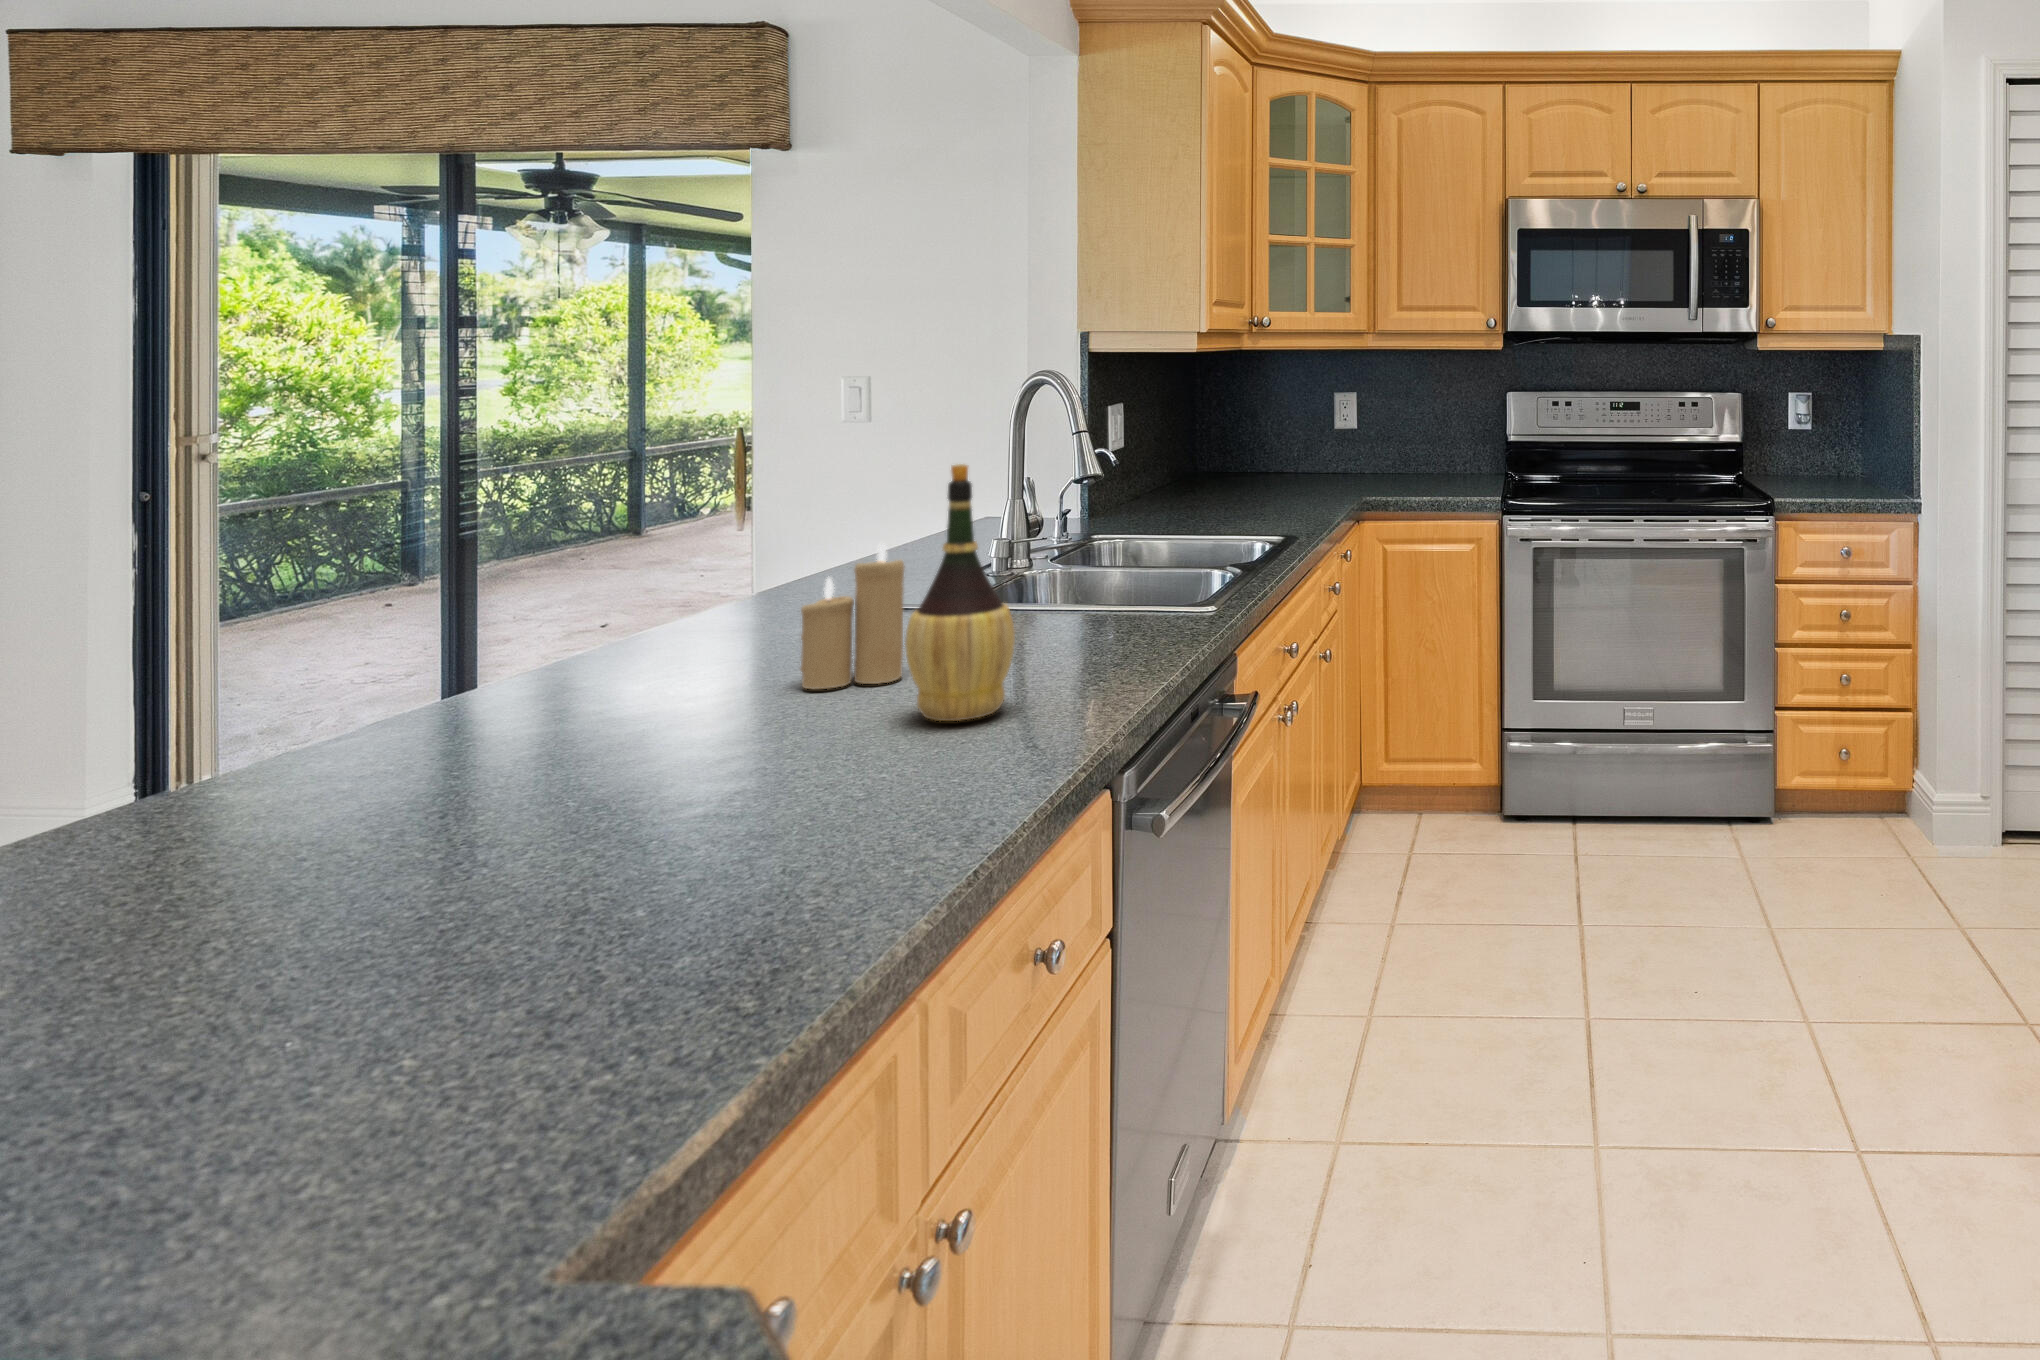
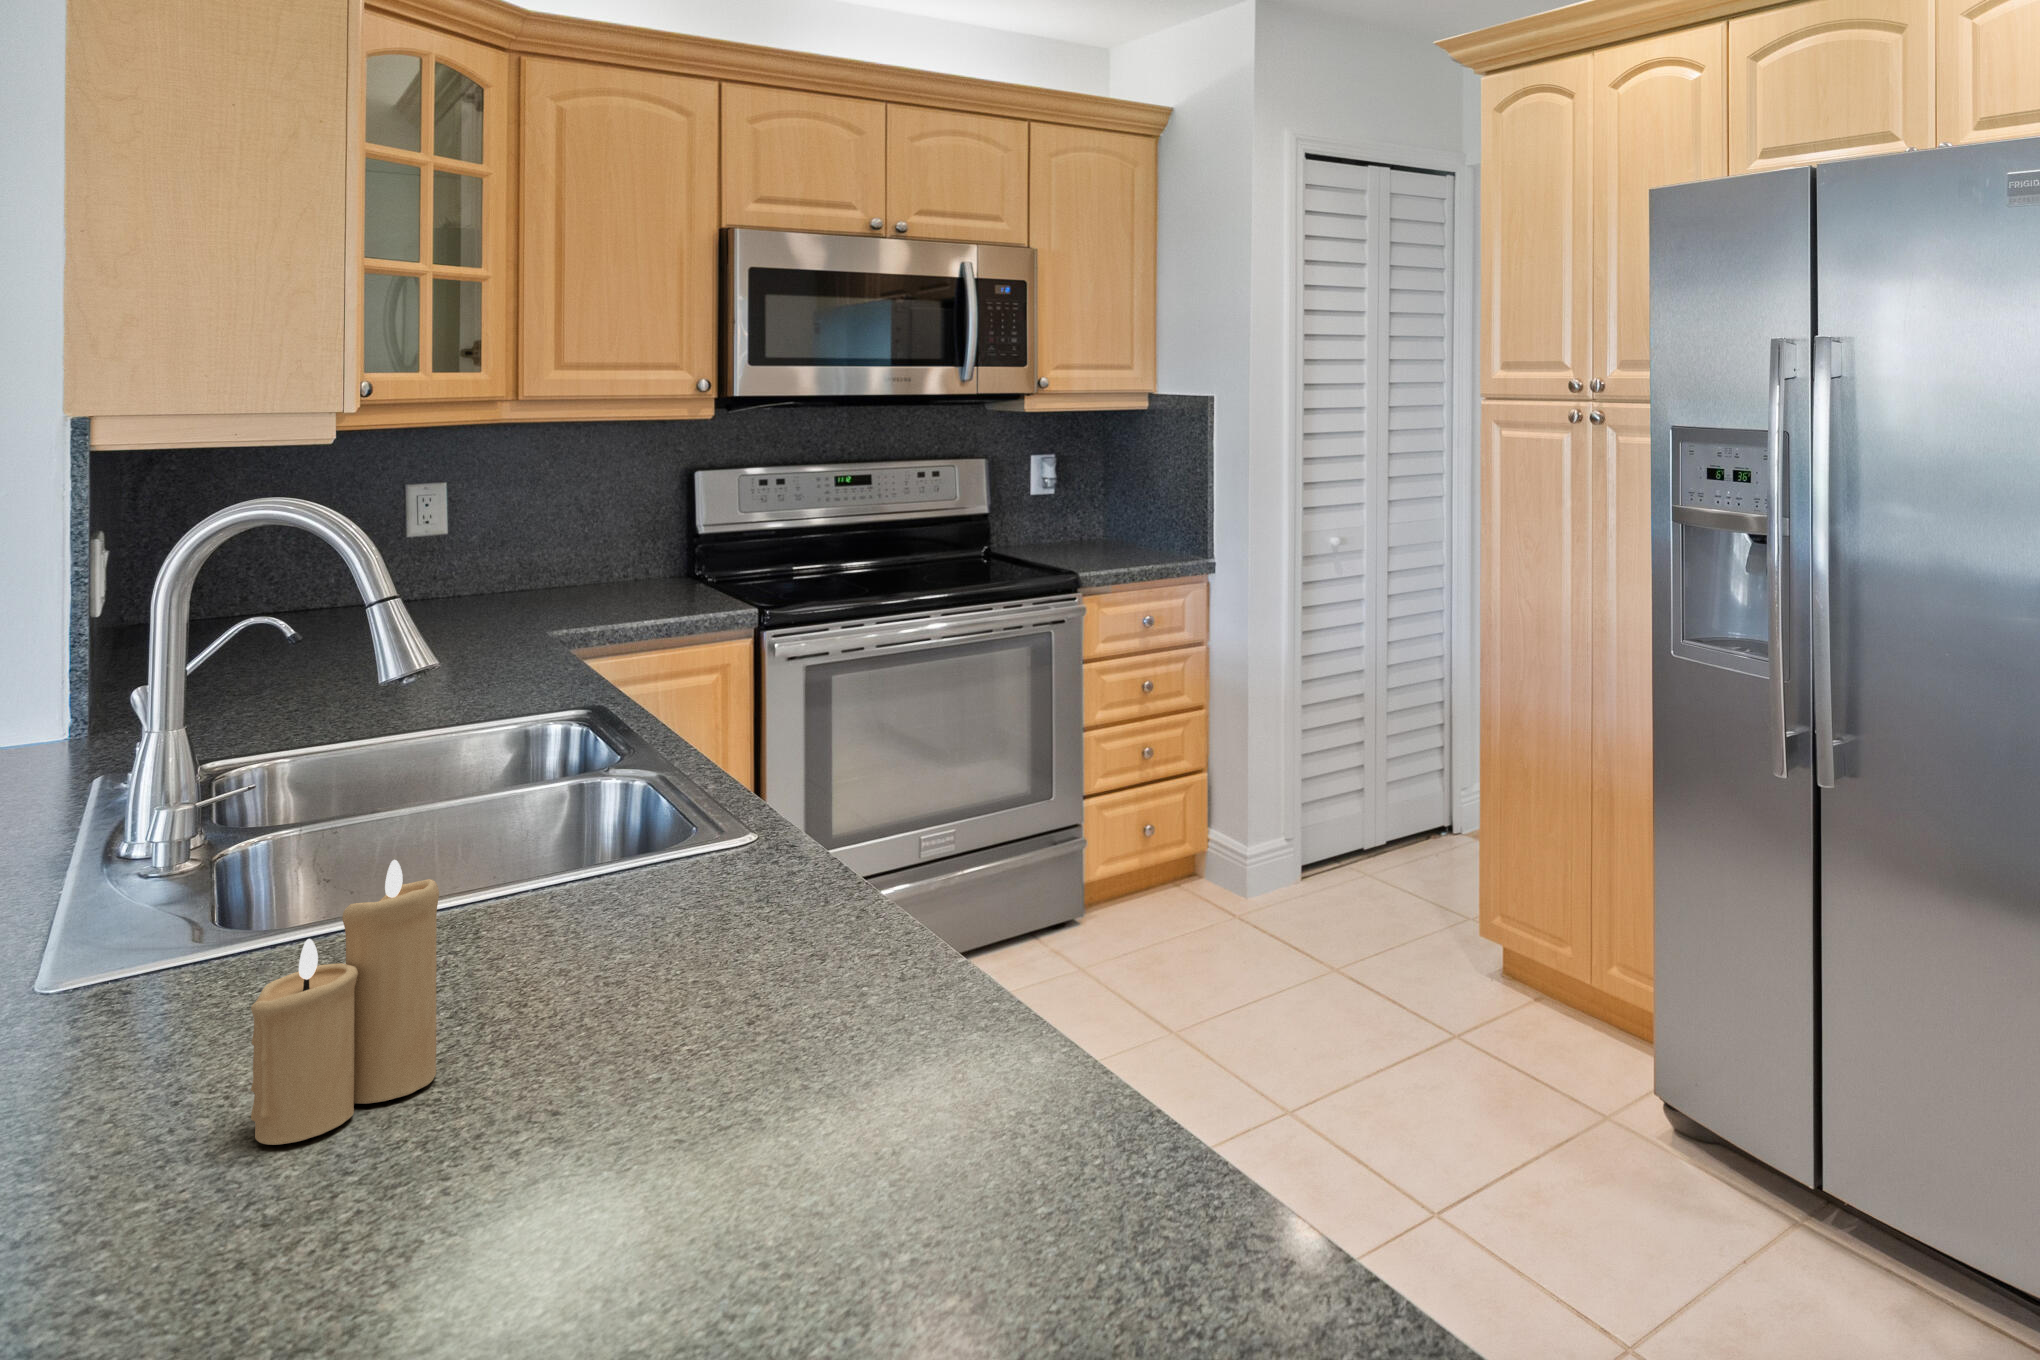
wine bottle: present [905,464,1015,721] -> none [605,714,779,1110]

